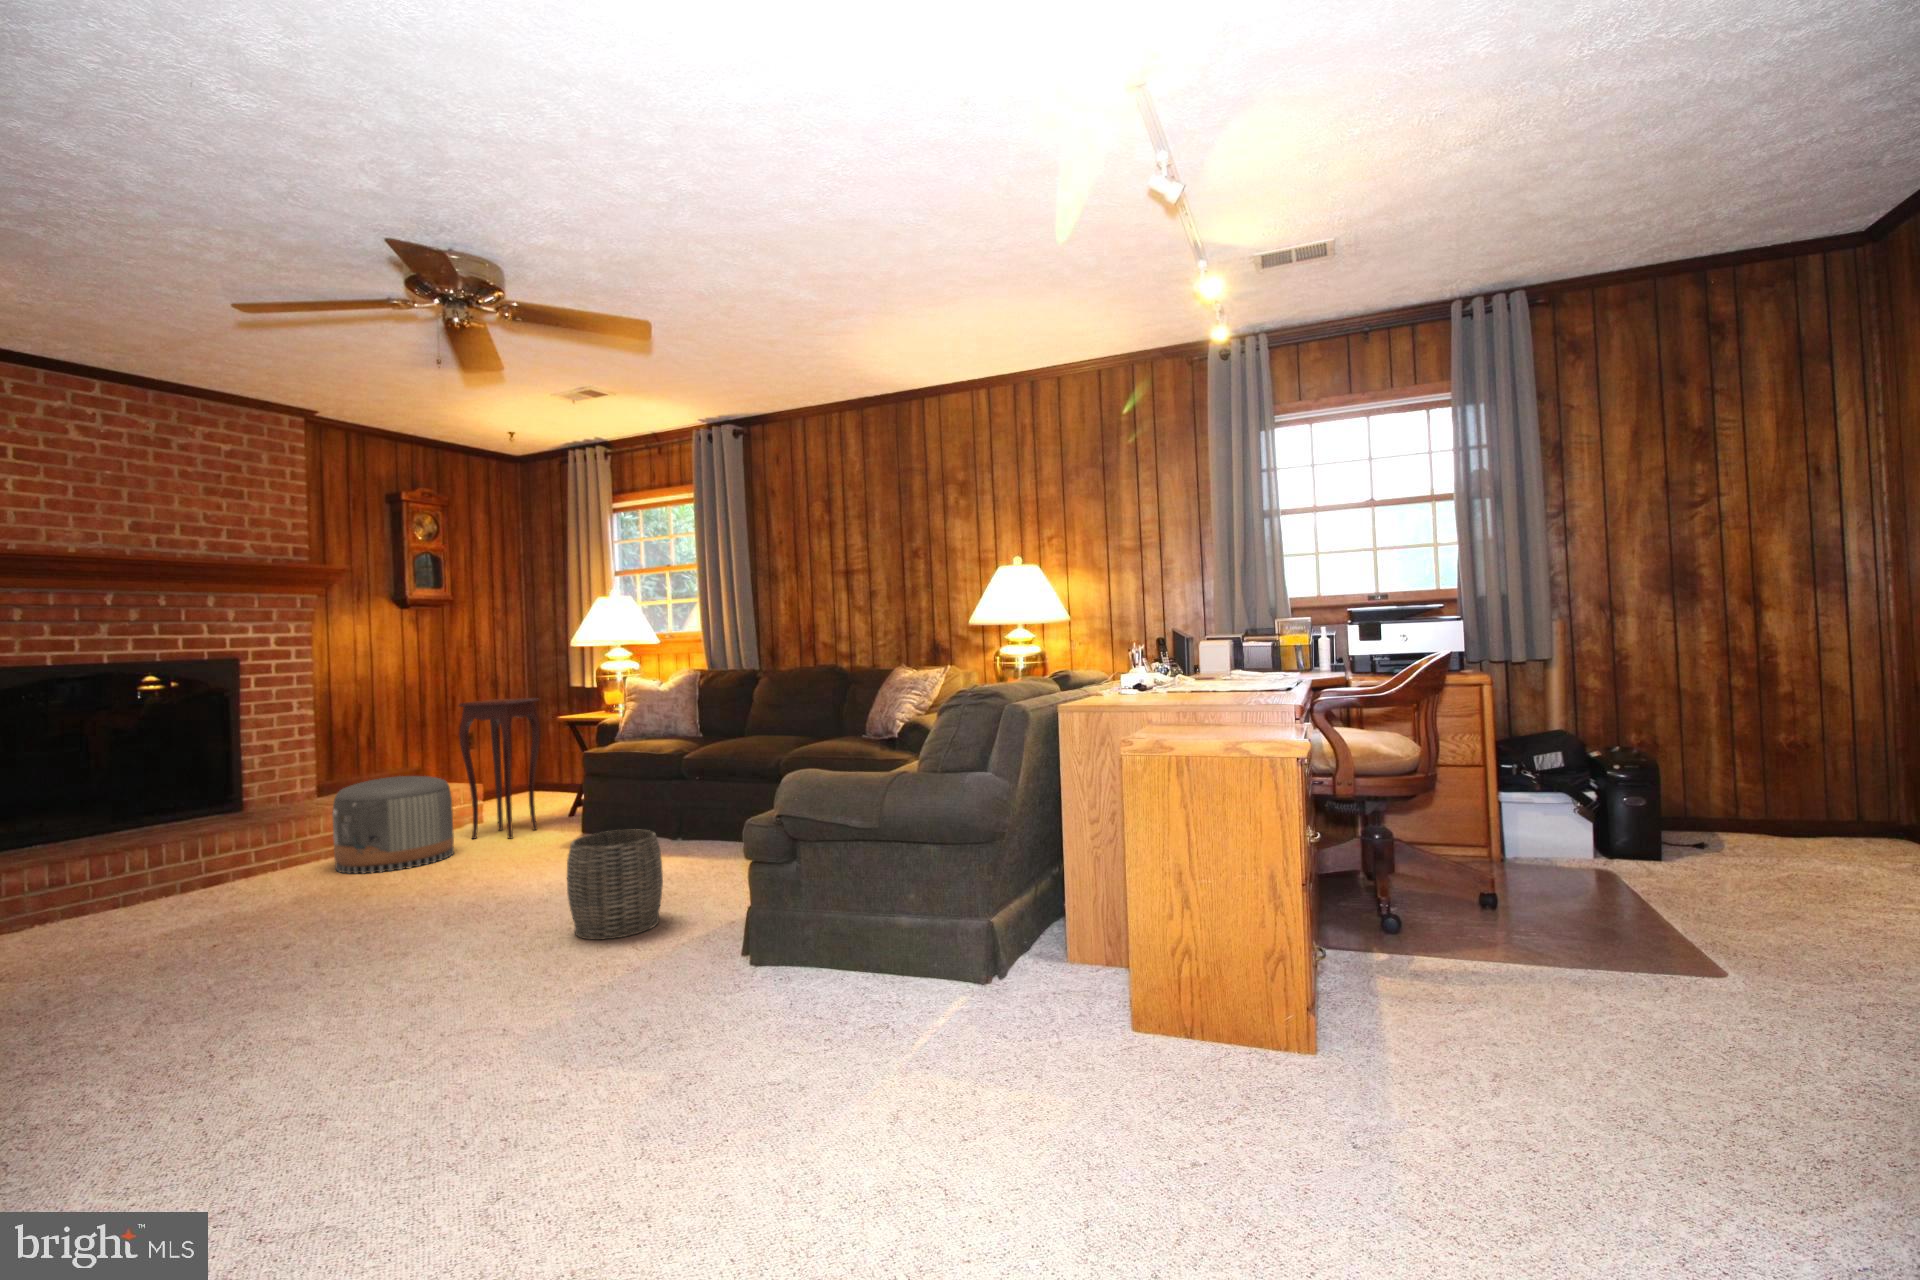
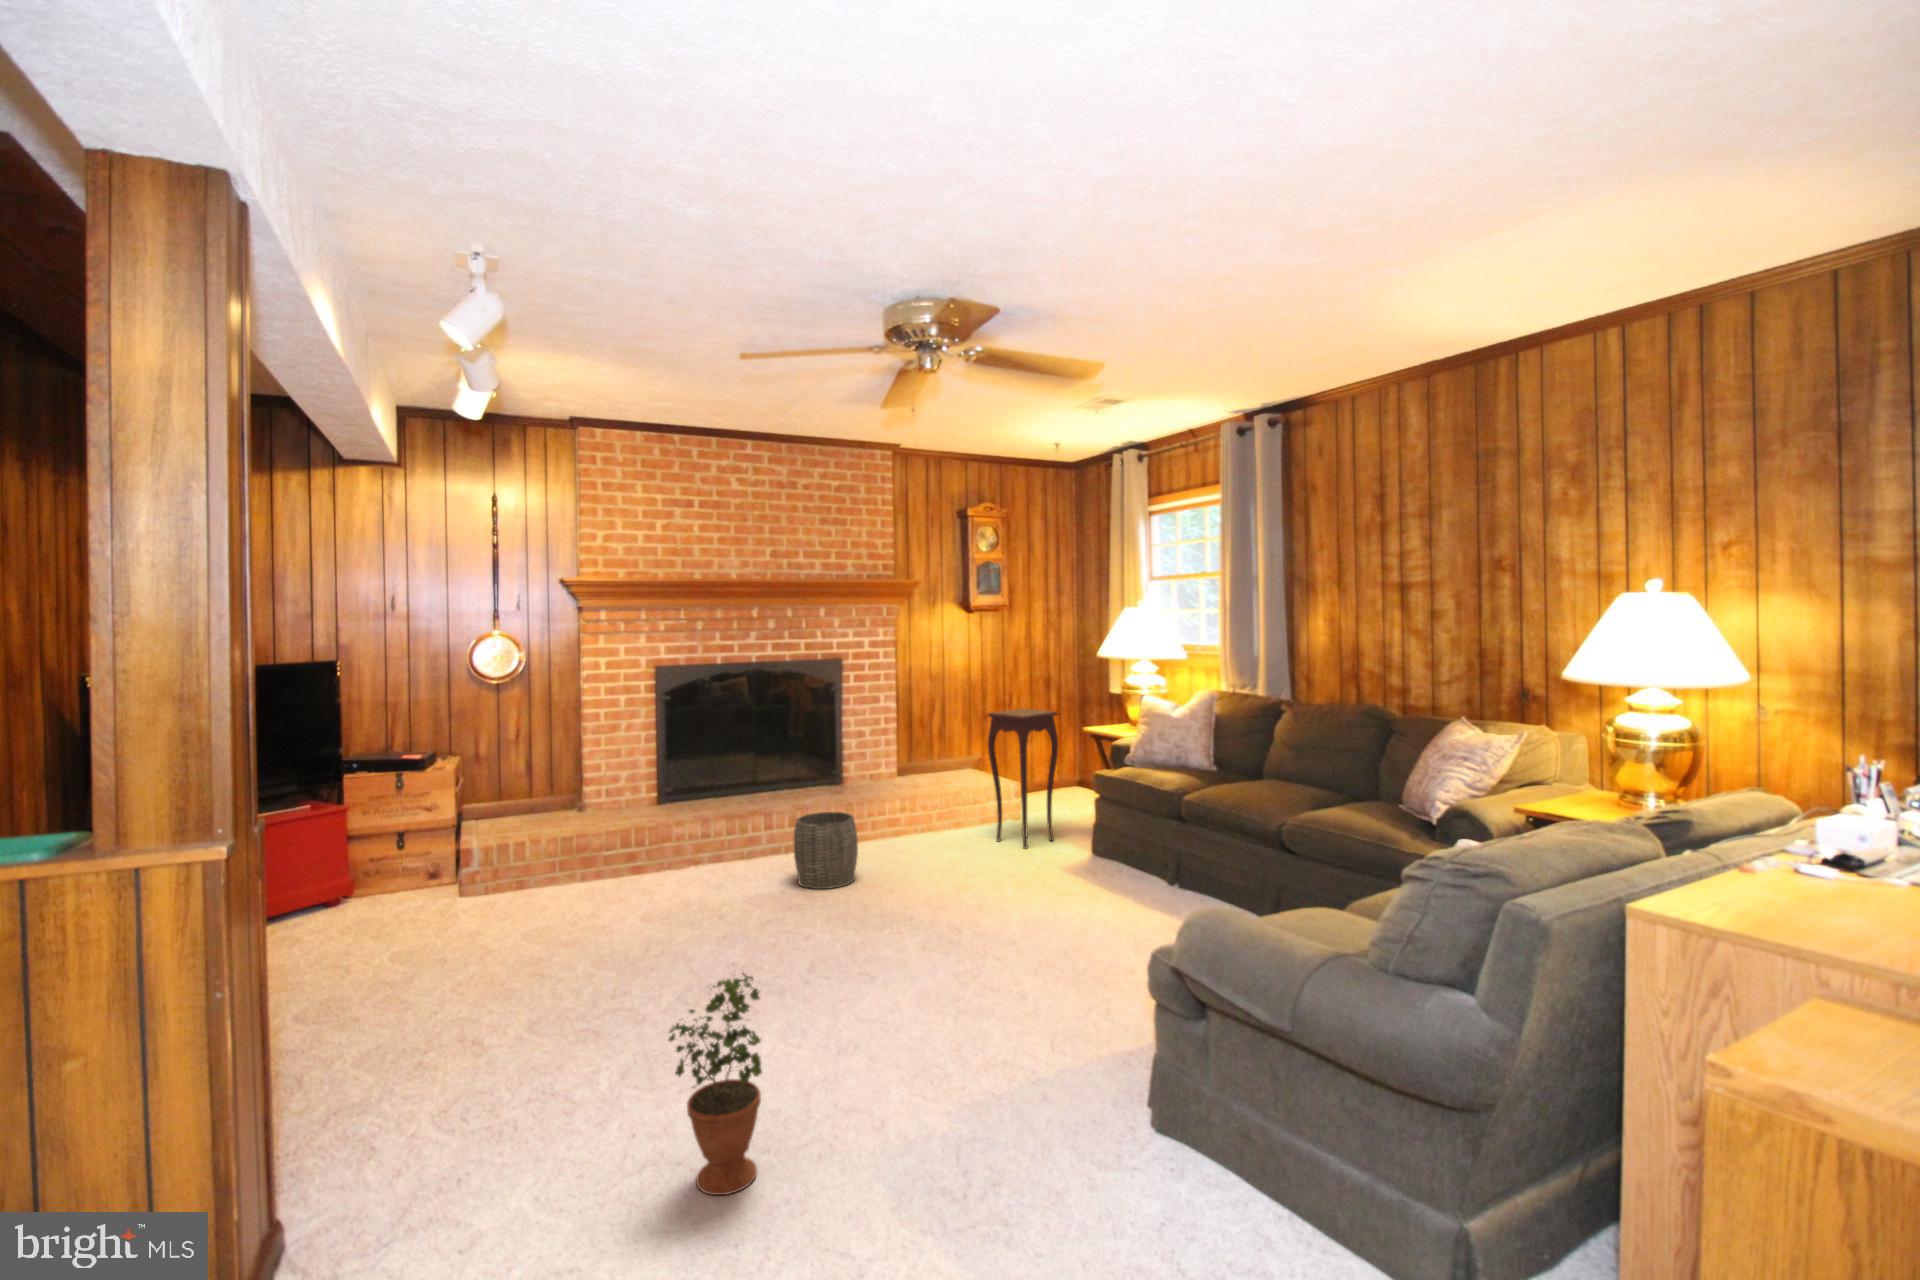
pouf: present [332,776,454,874] -> none [881,779,973,869]
woven basket: present [567,829,663,940] -> present [794,812,858,889]
potted plant: none [313,865,429,1107] -> present [669,972,762,1195]

